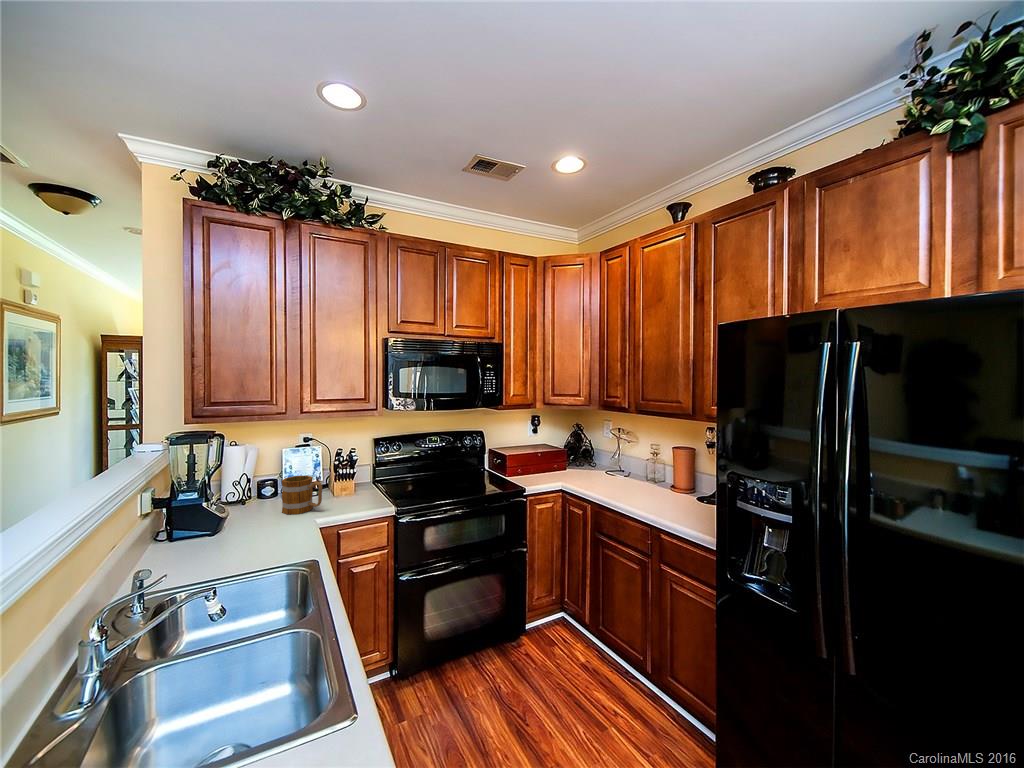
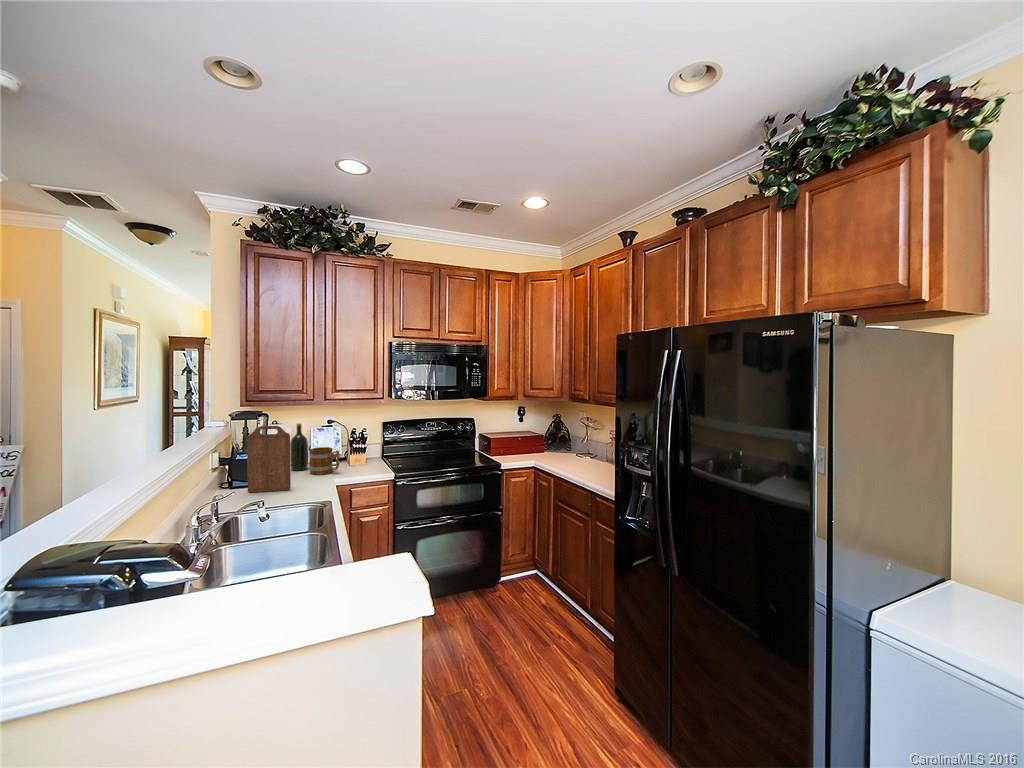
wine bottle: none [255,445,279,508] -> present [290,424,308,471]
cutting board: none [190,454,256,551] -> present [247,426,291,493]

